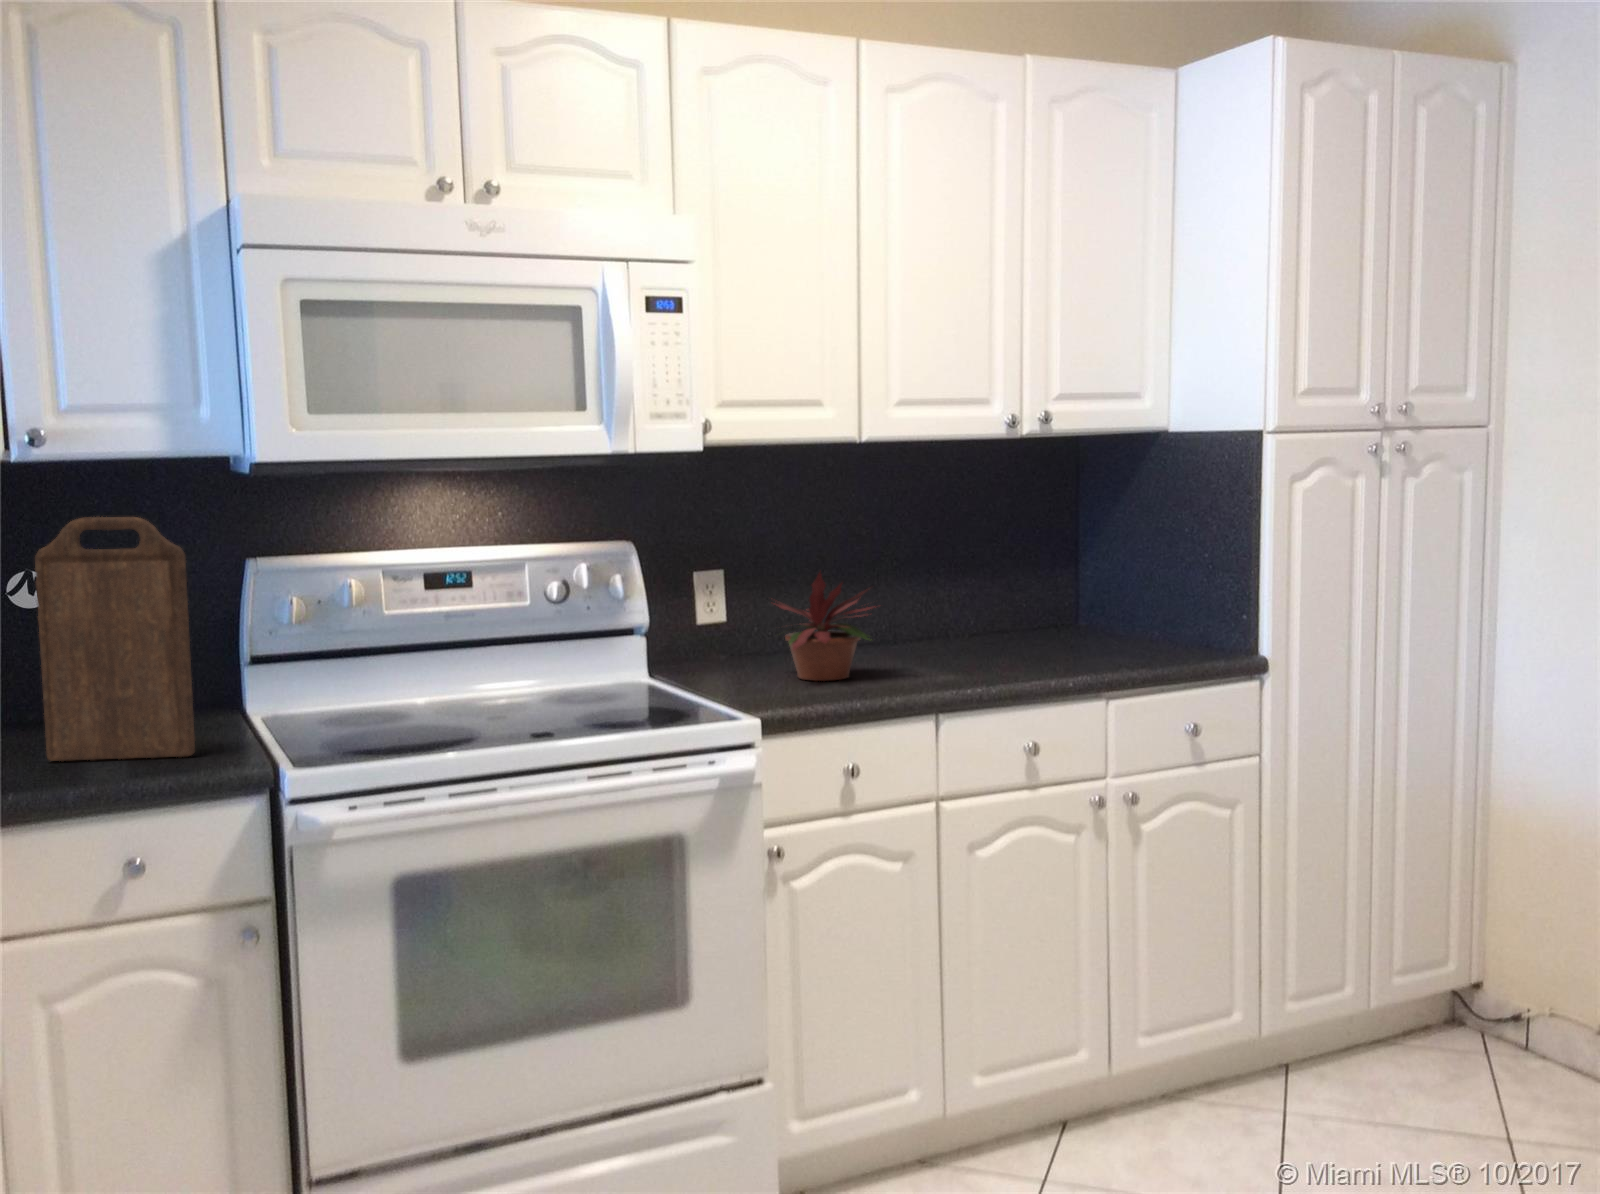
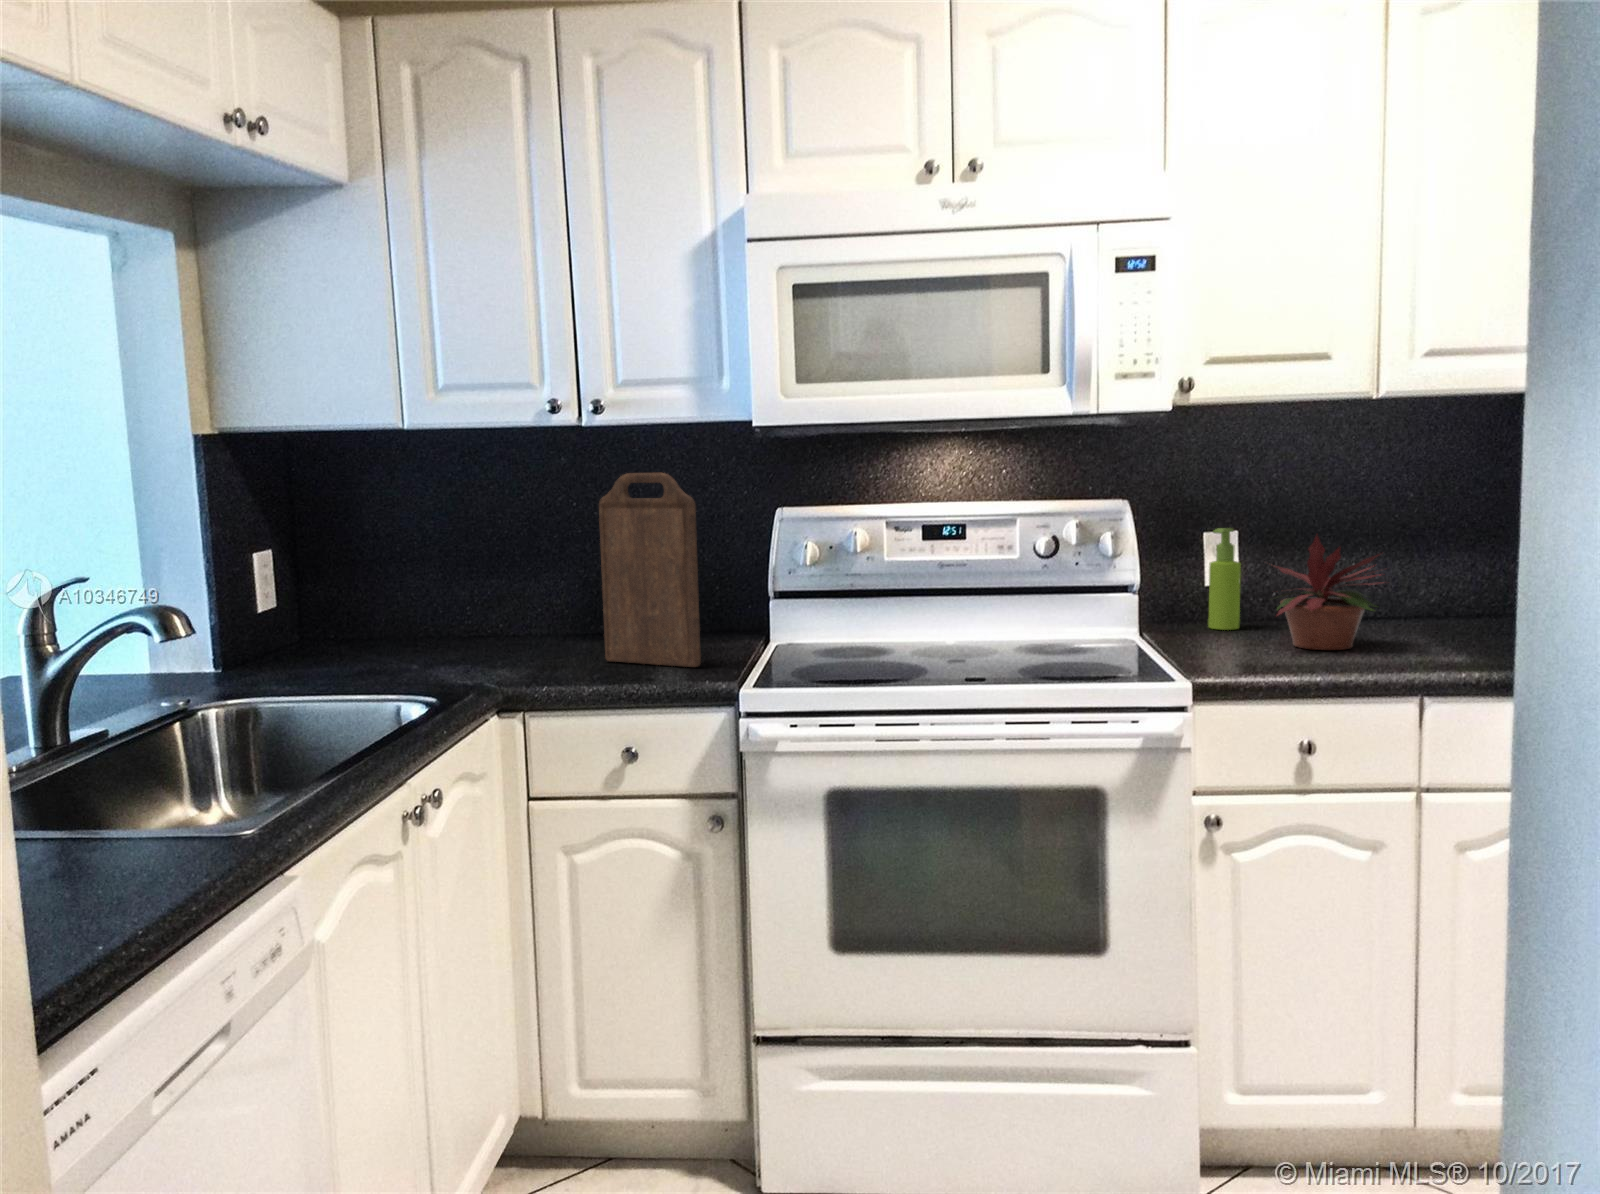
soap dispenser: none [702,568,732,669] -> present [1208,528,1241,630]

